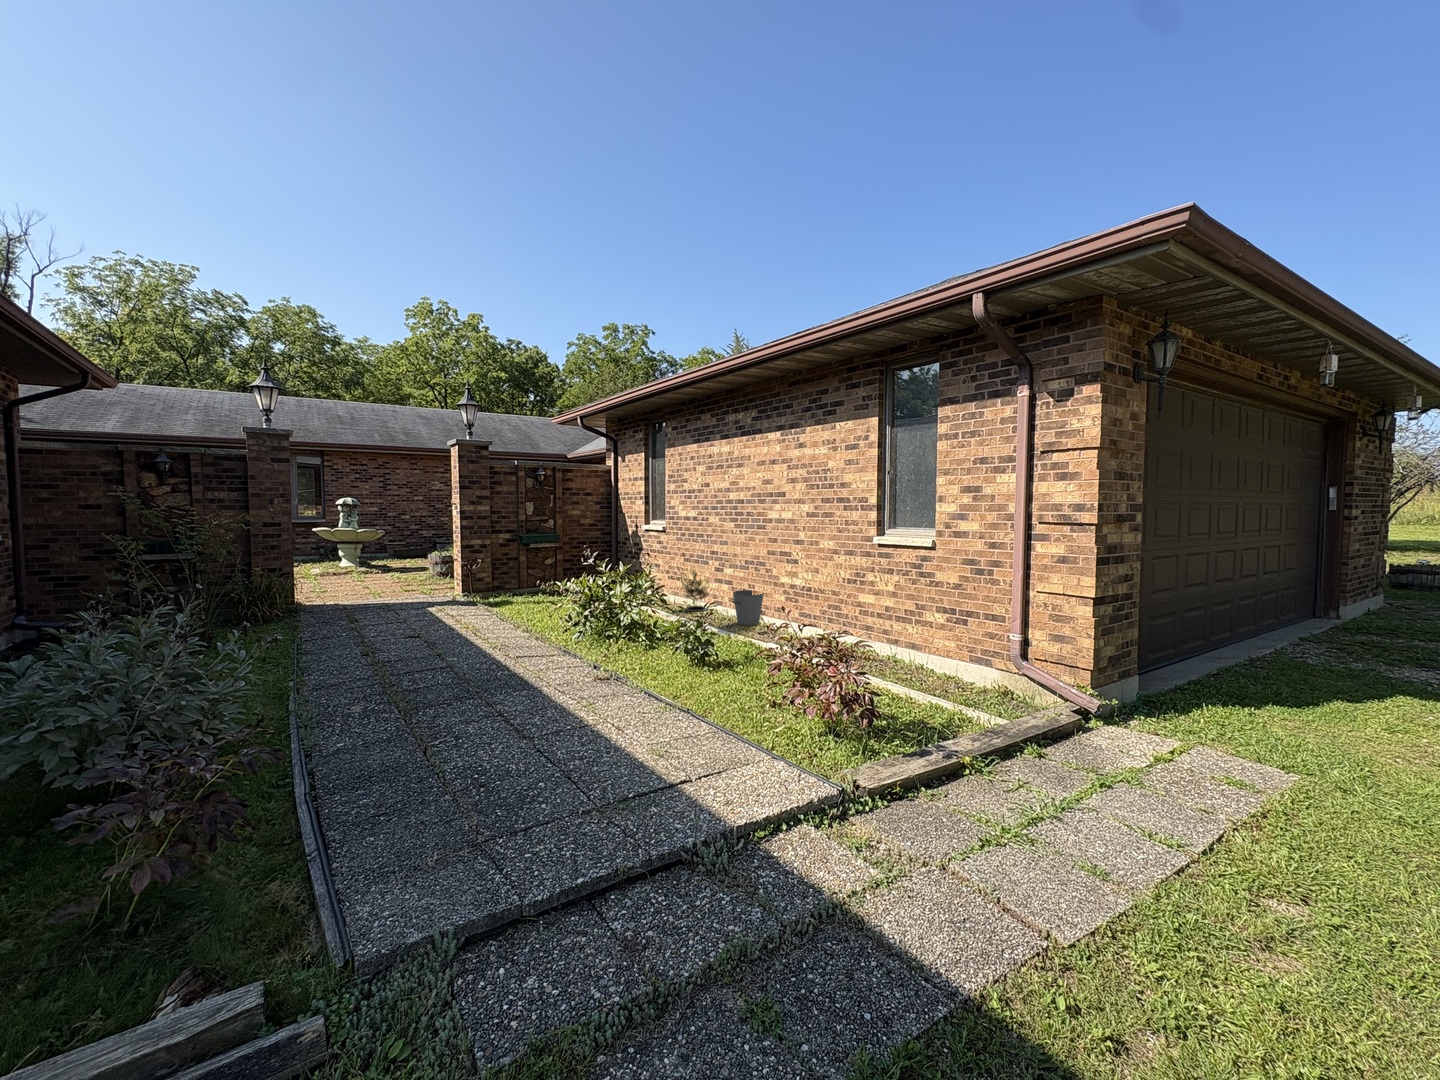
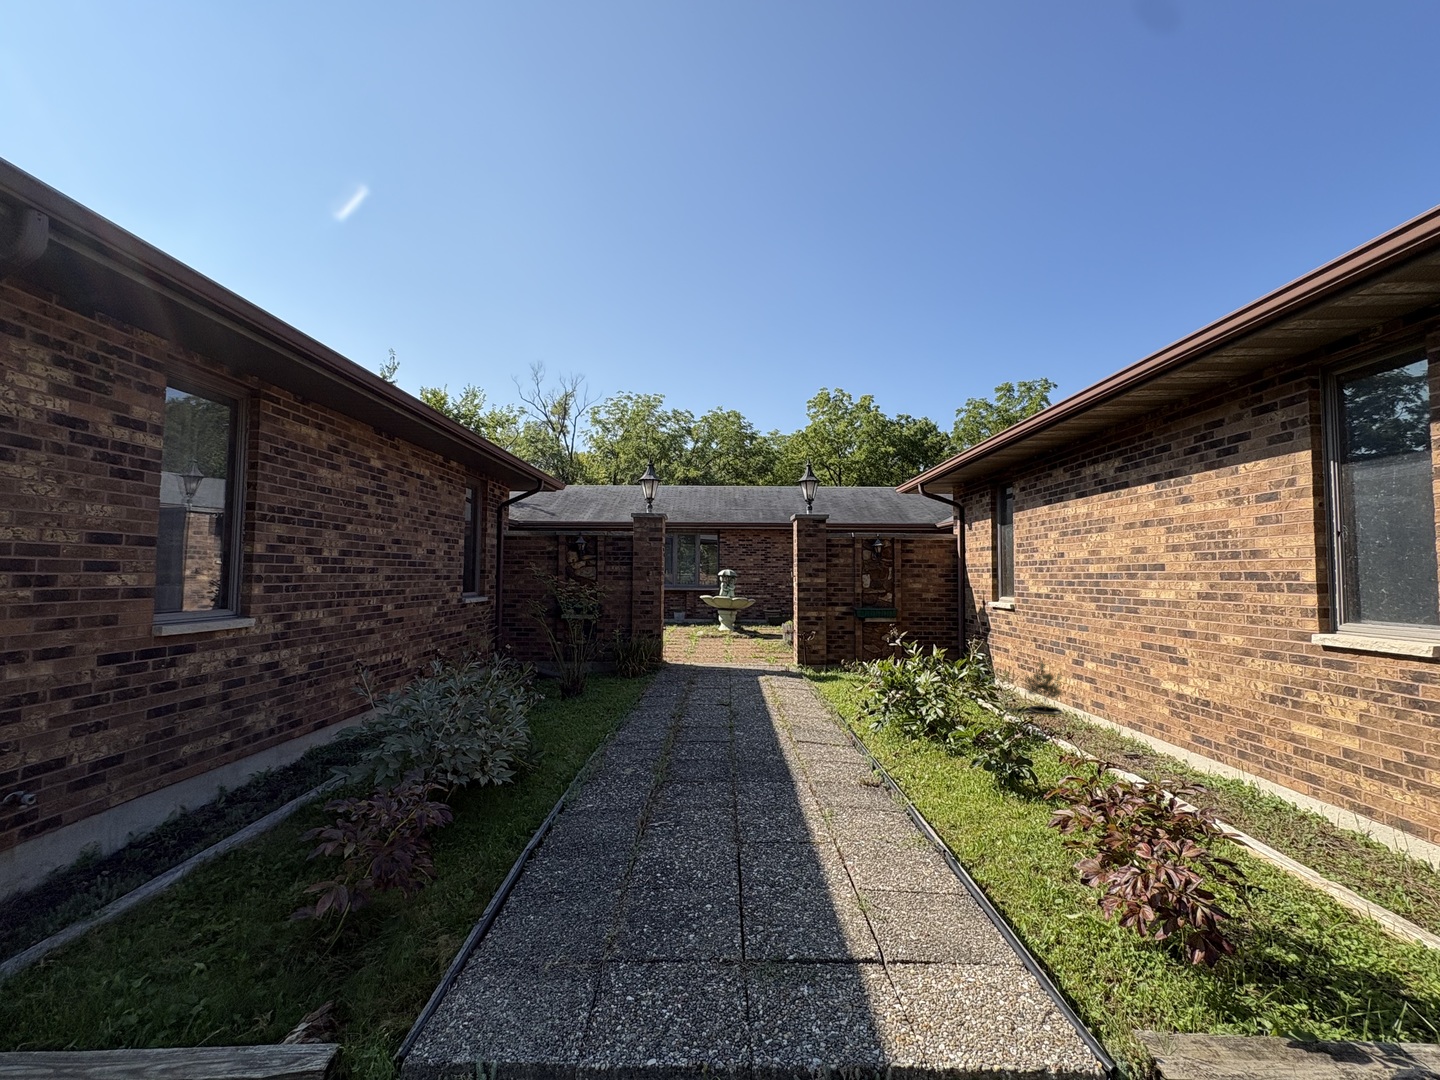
bucket: present [733,590,764,626] -> none [1083,692,1135,744]

